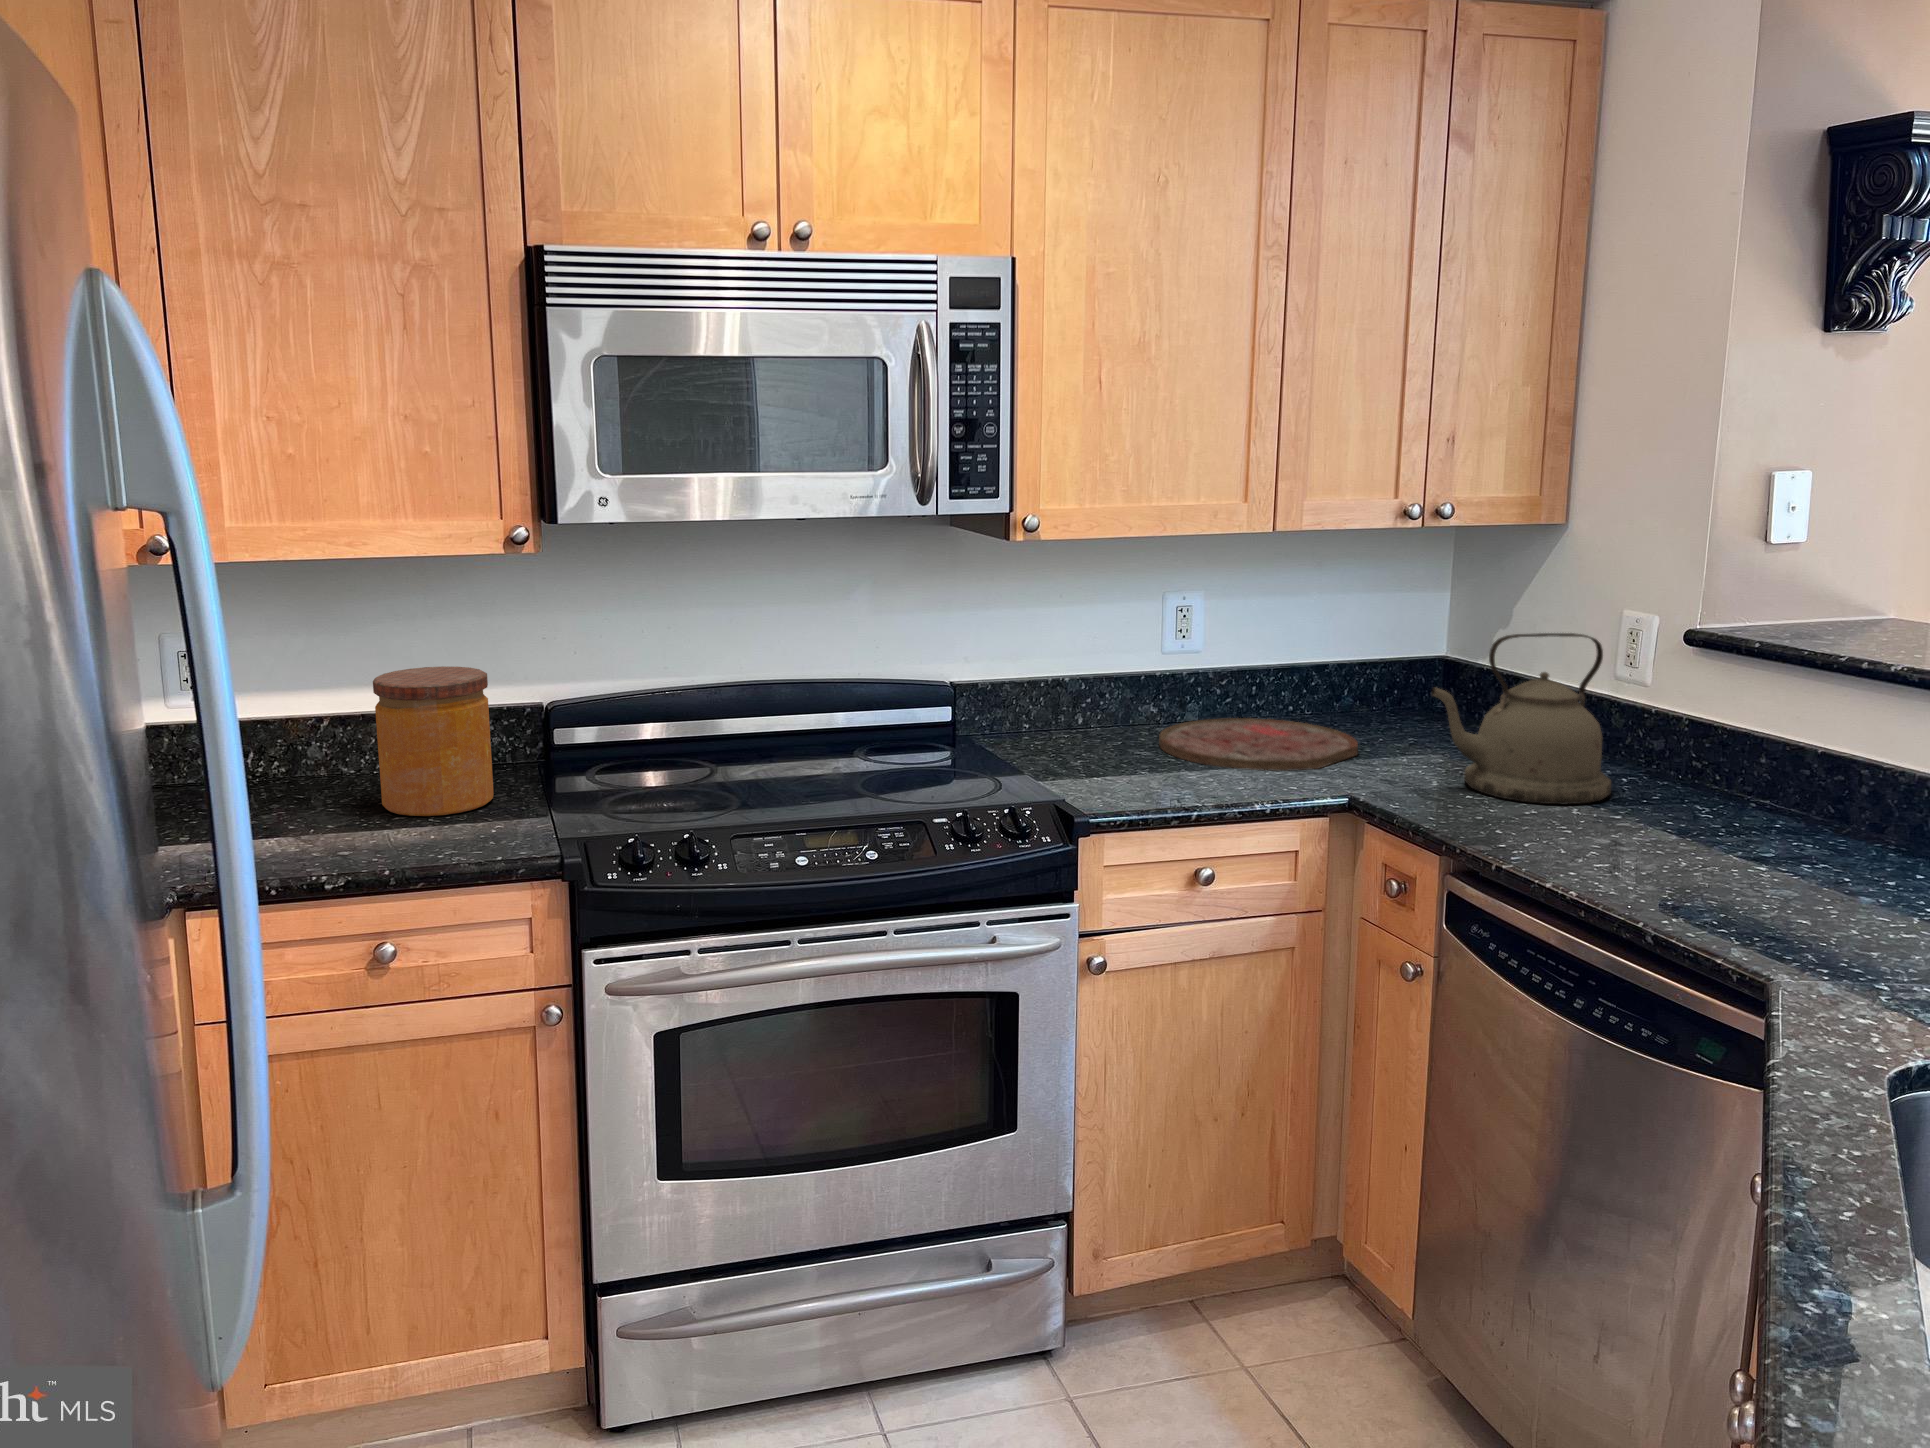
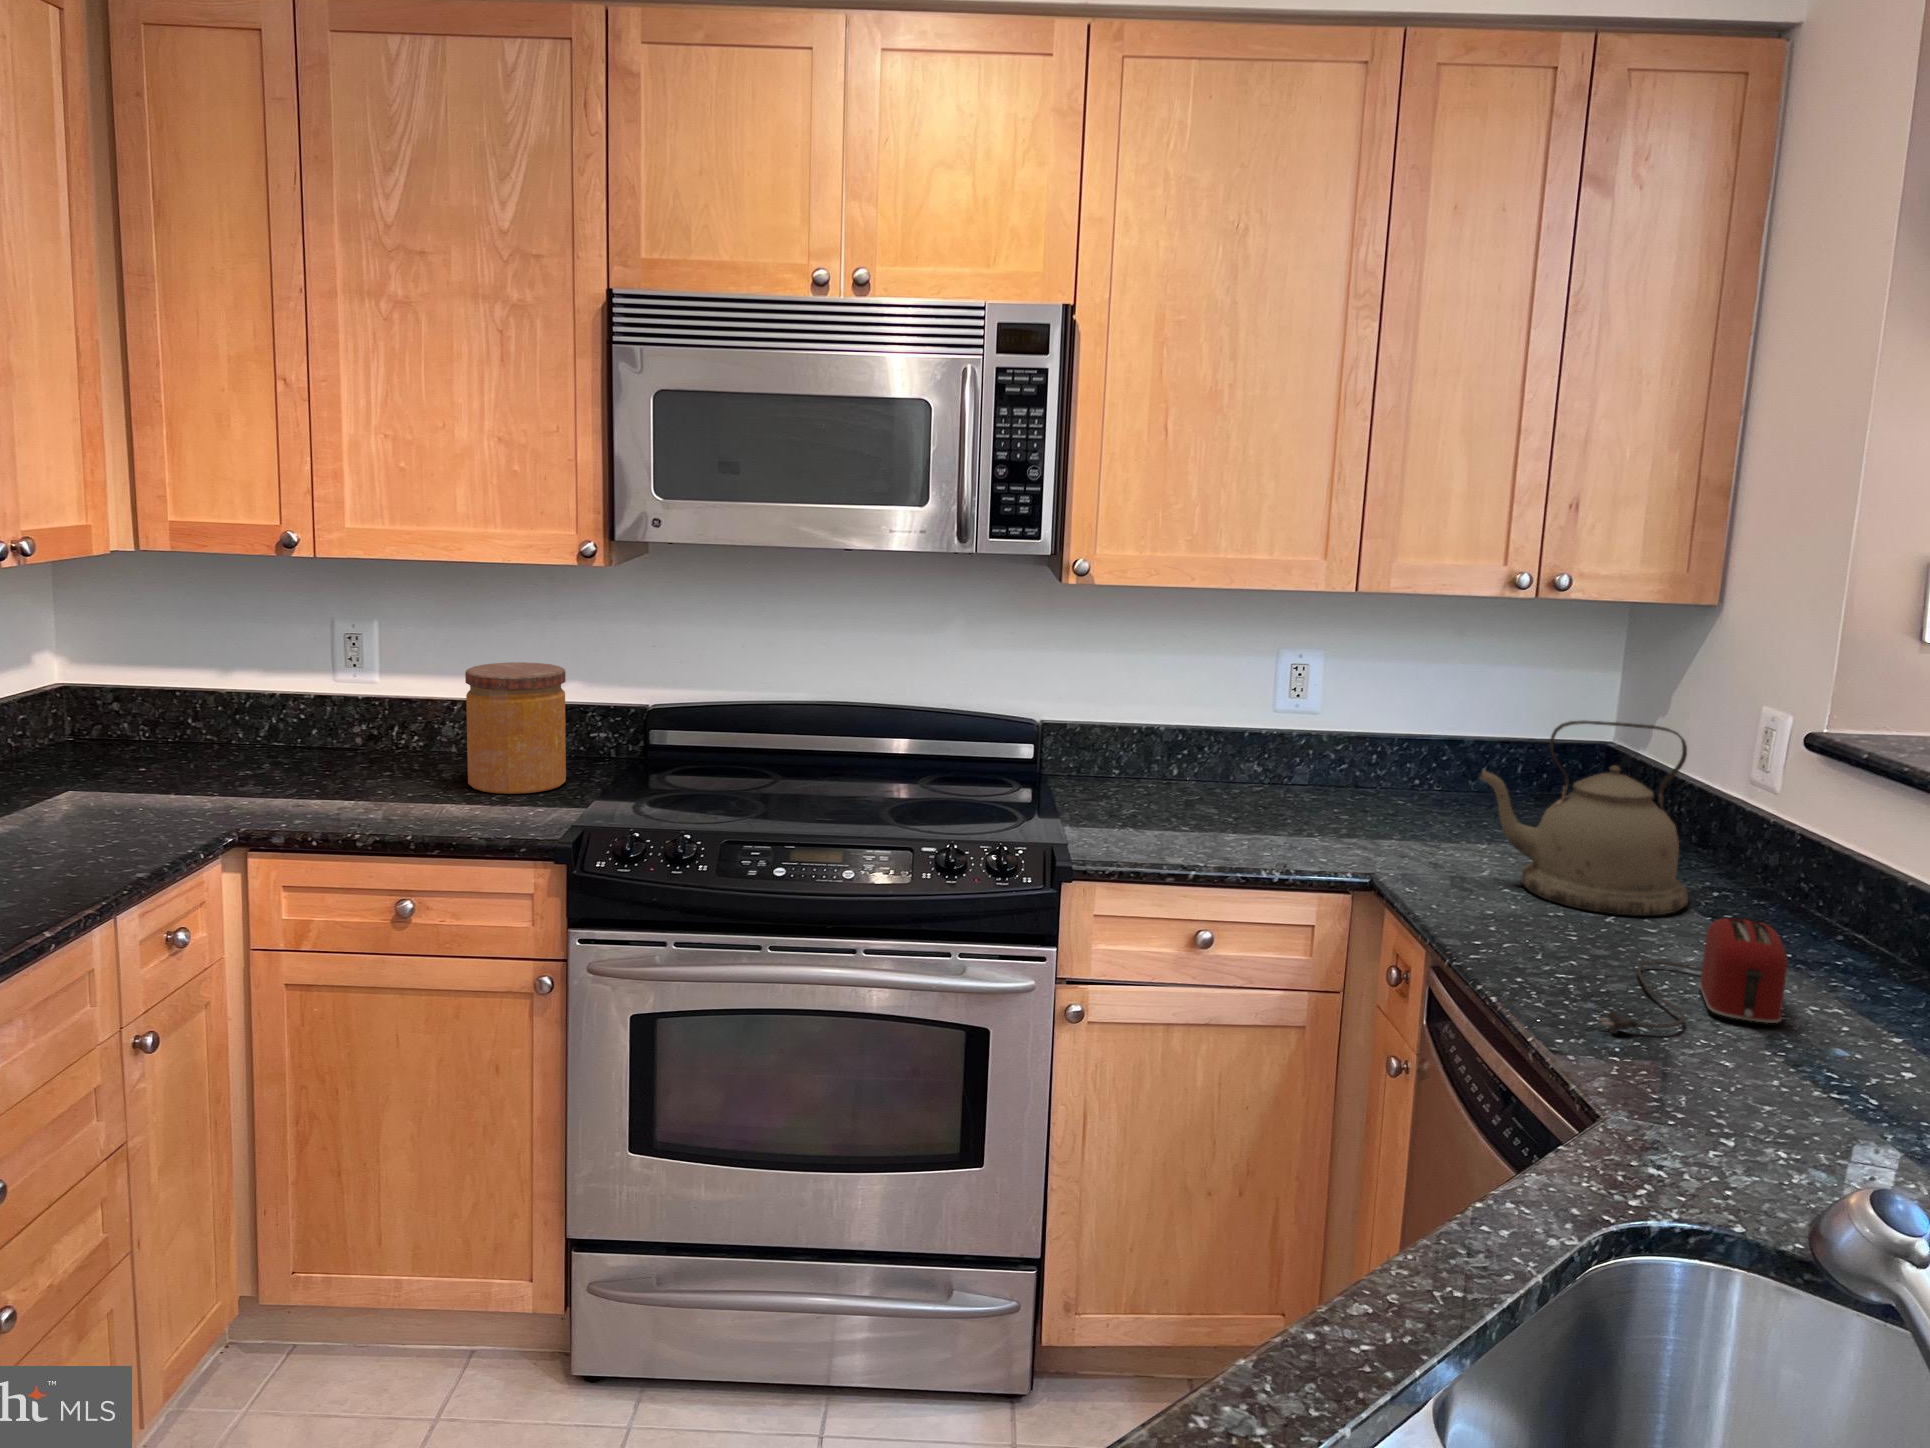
cutting board: present [1159,718,1358,771] -> none [1234,786,1447,847]
toaster: none [1642,794,1797,907] -> present [1599,918,1787,1034]

